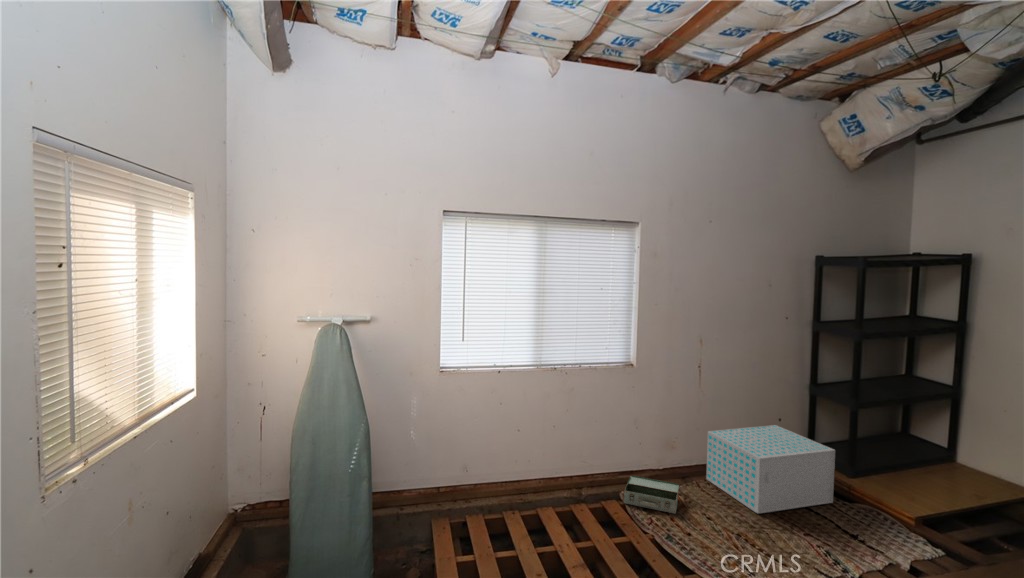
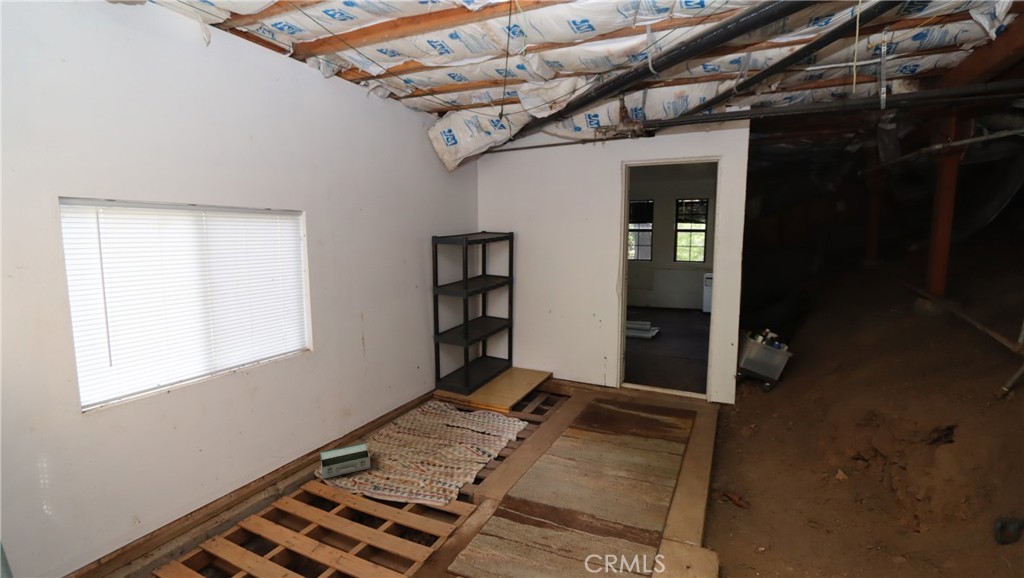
storage box: present [706,425,835,513] -> none [377,370,465,441]

